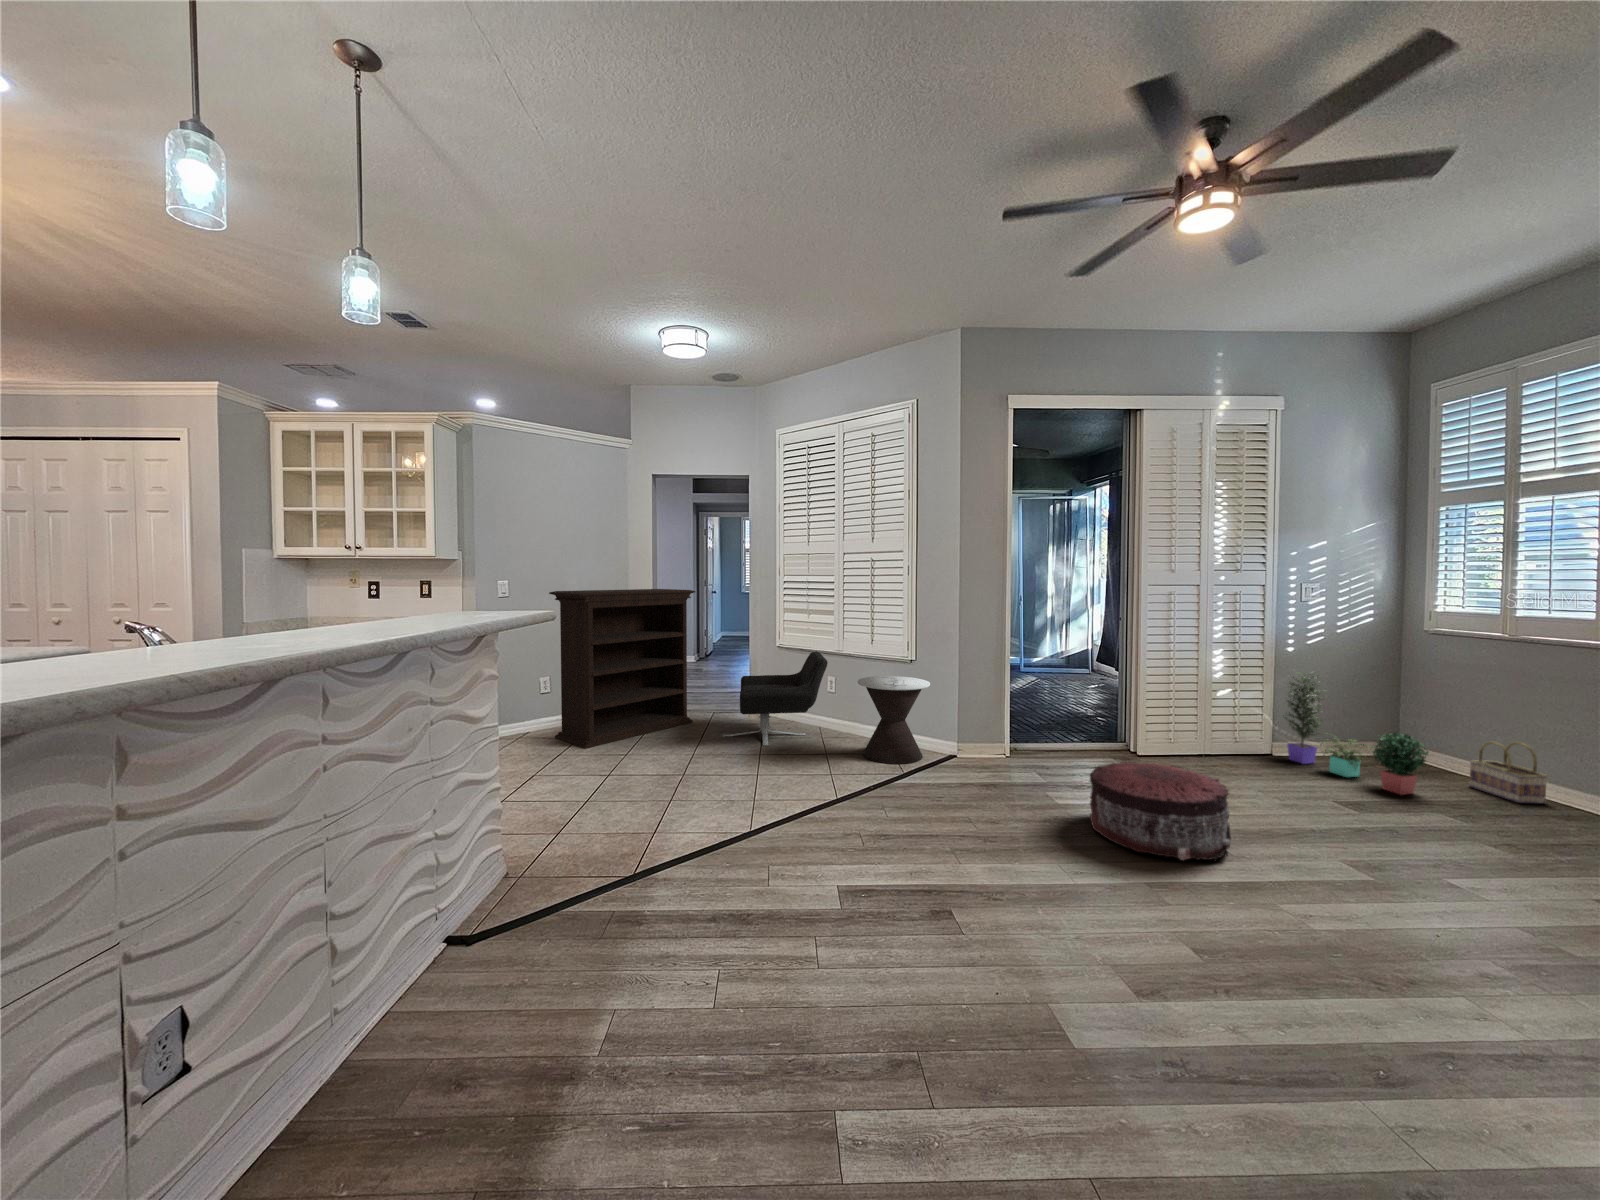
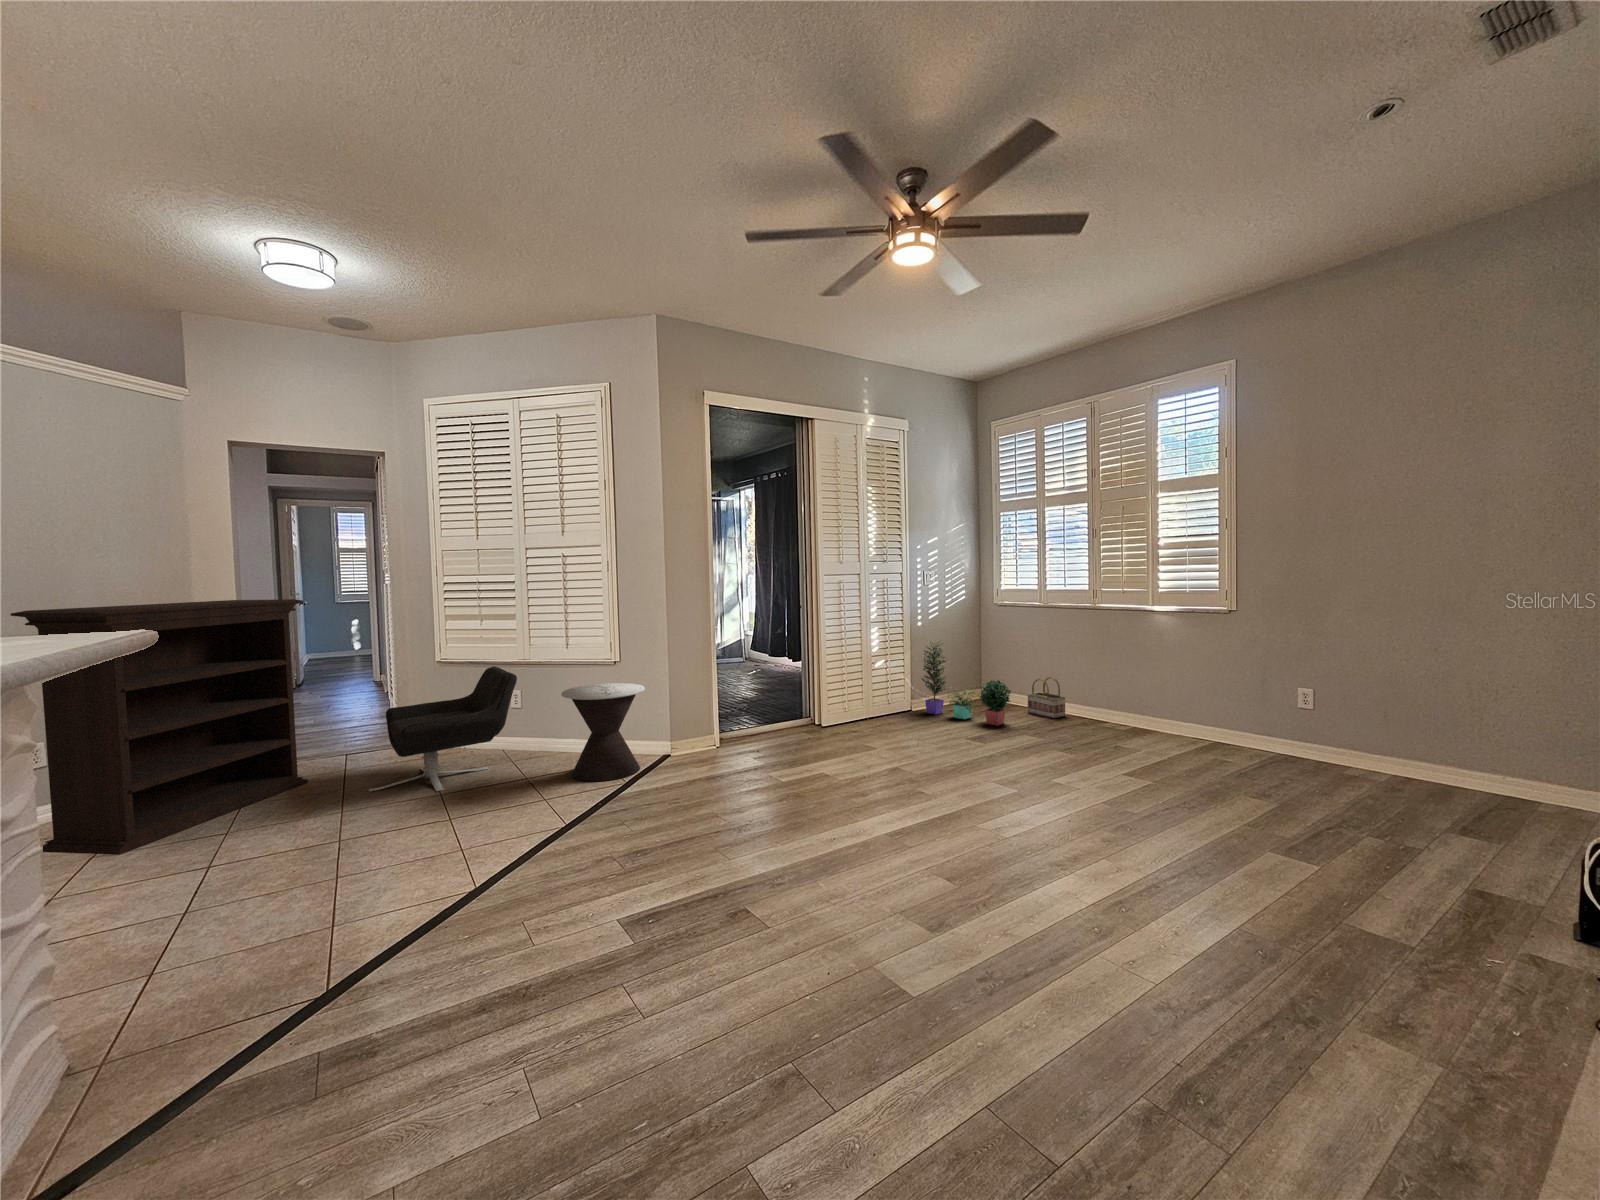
pouf: present [1090,762,1231,860] -> none [817,729,926,809]

